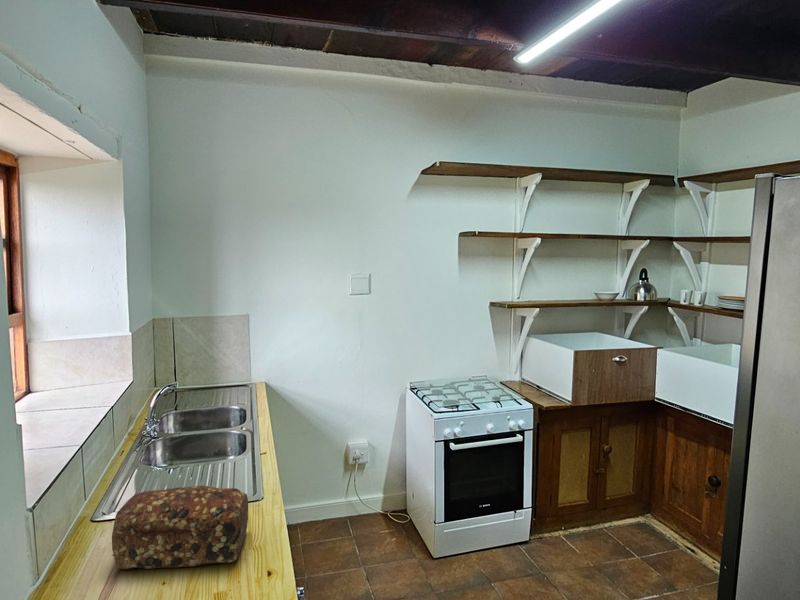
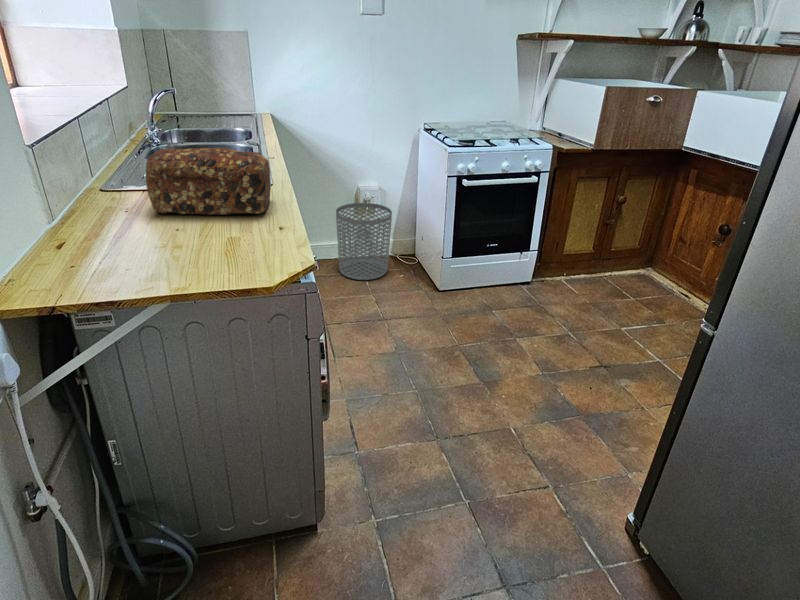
waste bin: none [325,461,381,548] -> present [336,203,392,280]

